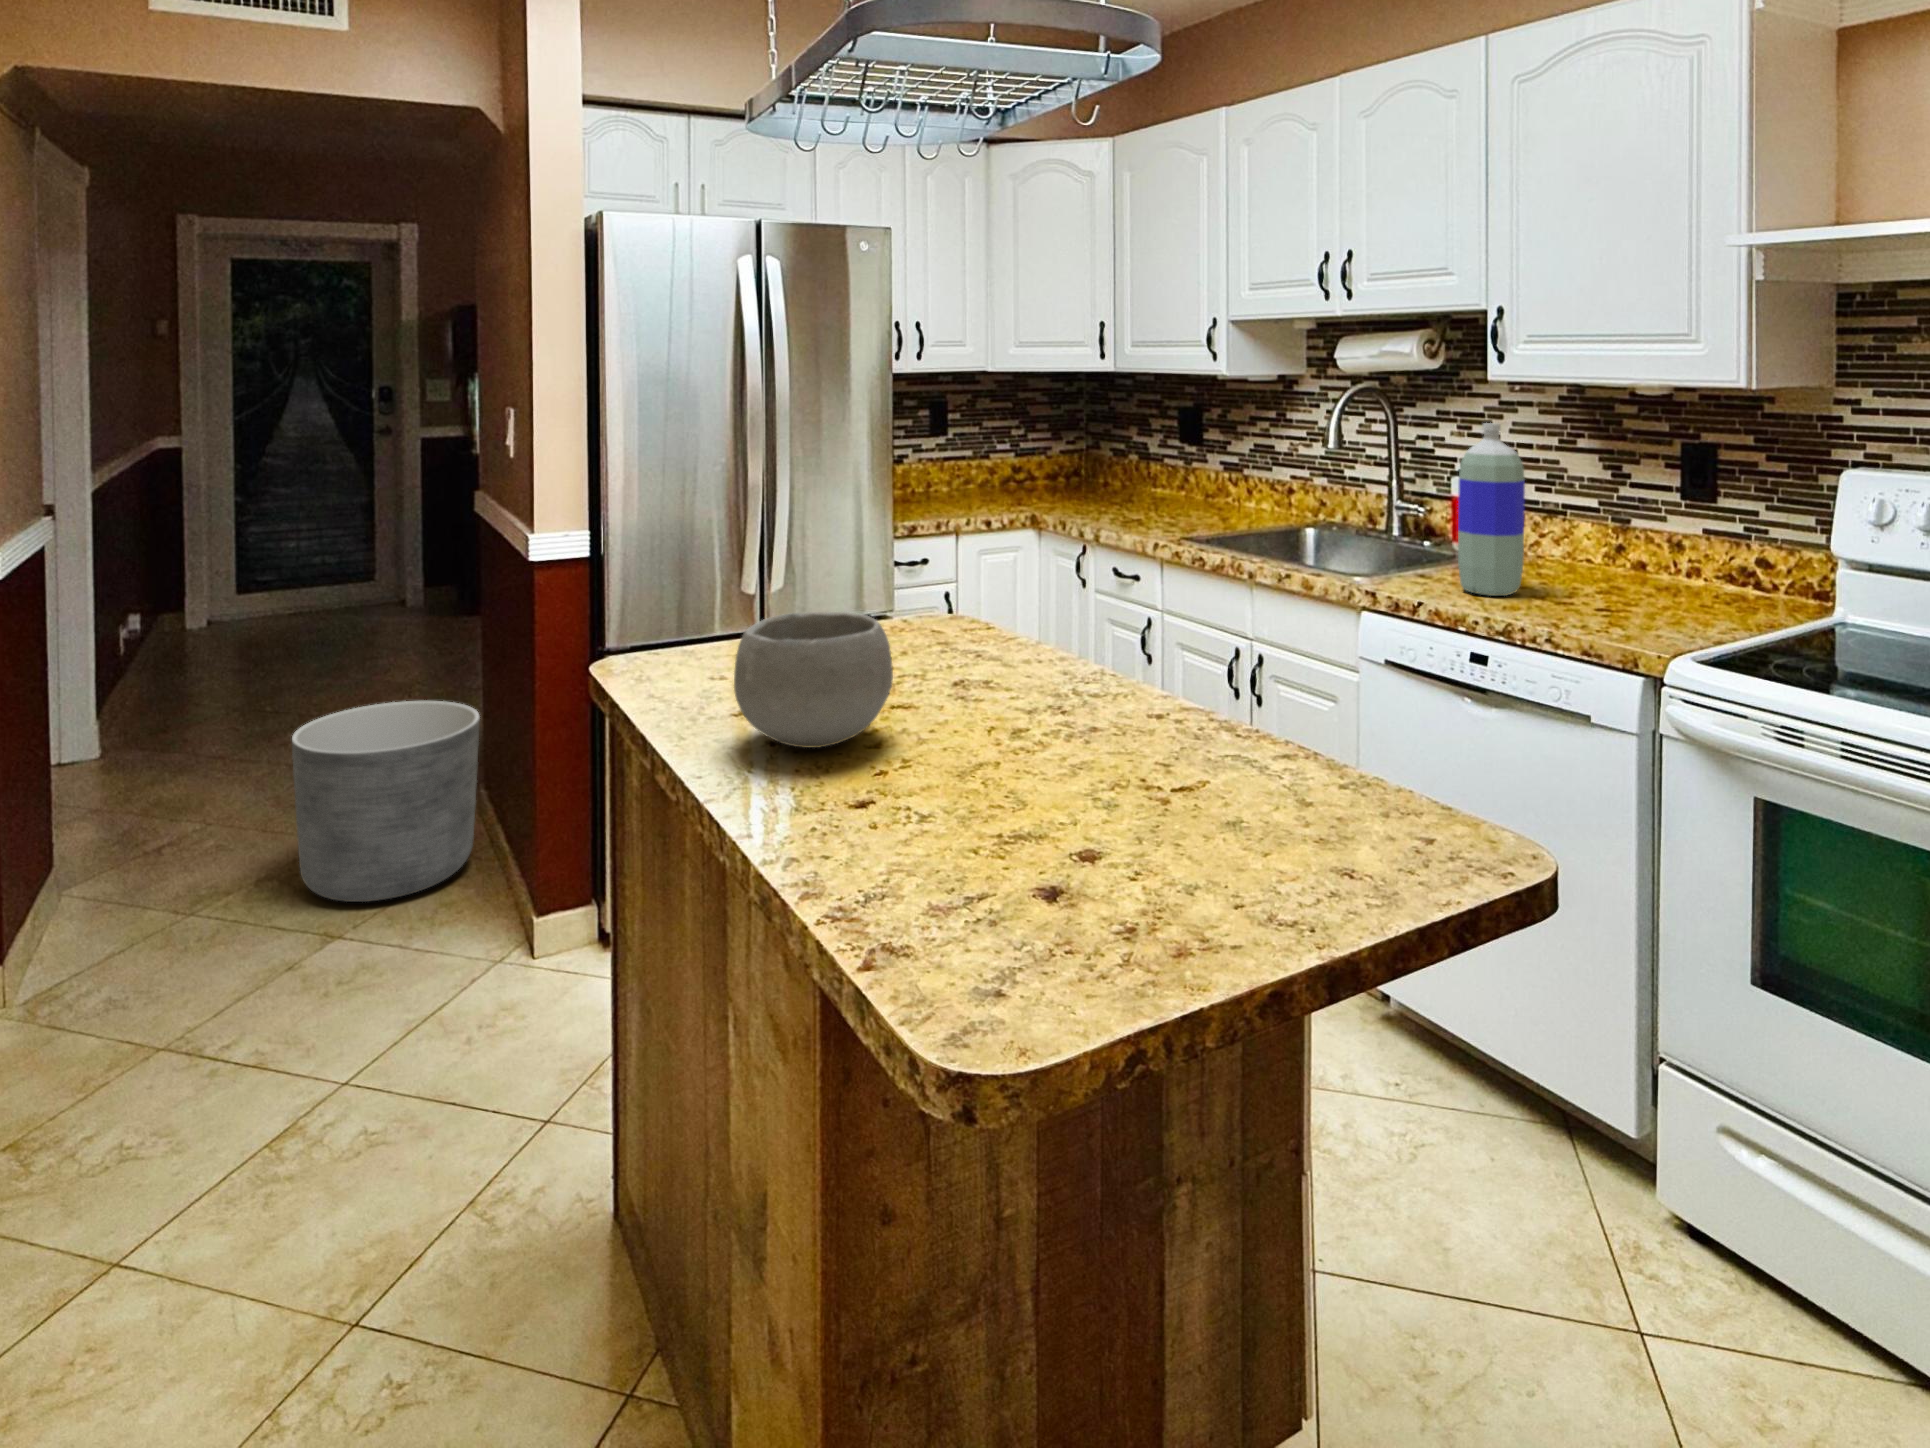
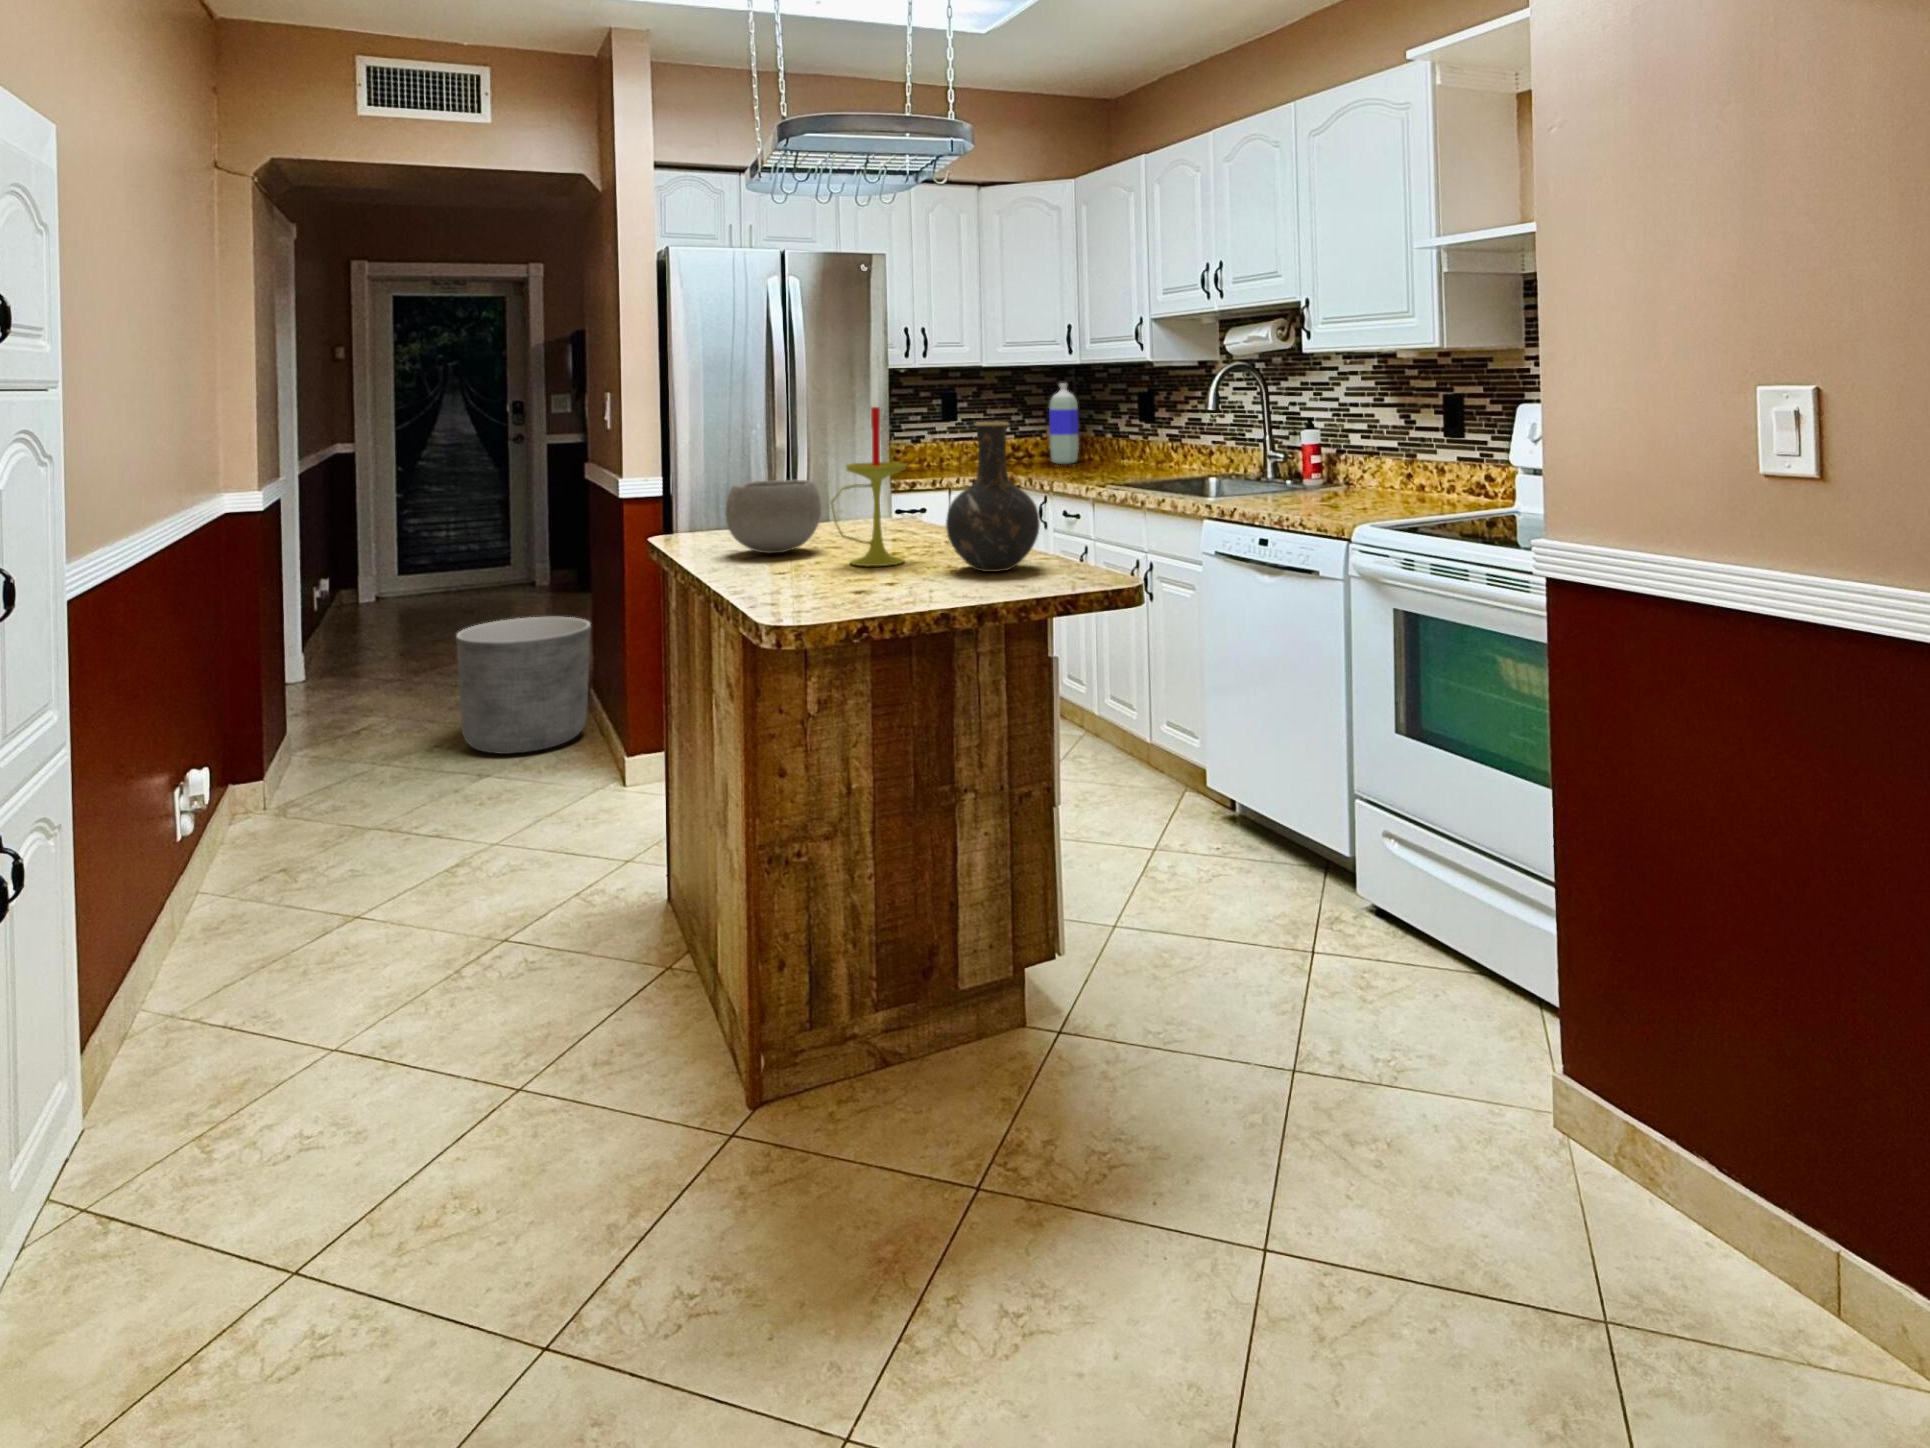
bottle: present [1458,423,1525,596] -> present [1049,383,1079,464]
candle: none [938,505,1068,802] -> present [831,407,907,566]
vase: none [1159,551,1331,831] -> present [946,422,1040,572]

